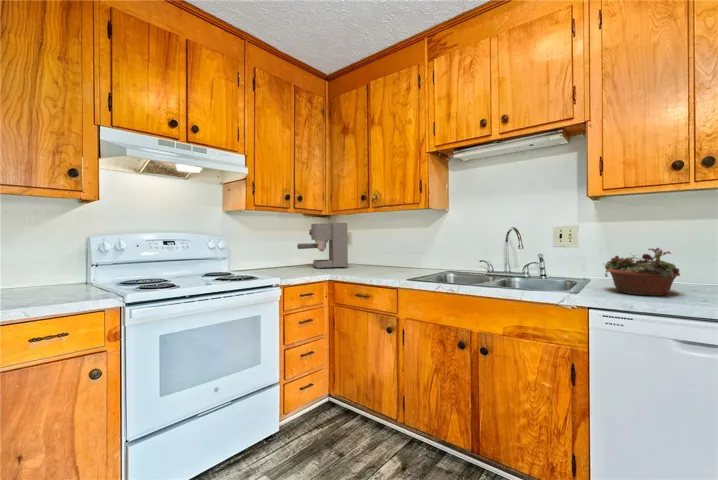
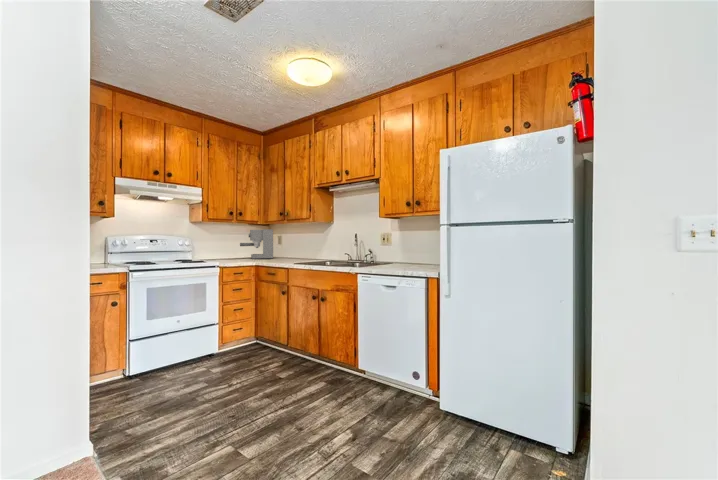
succulent planter: present [605,248,680,296] -> none [375,244,404,267]

